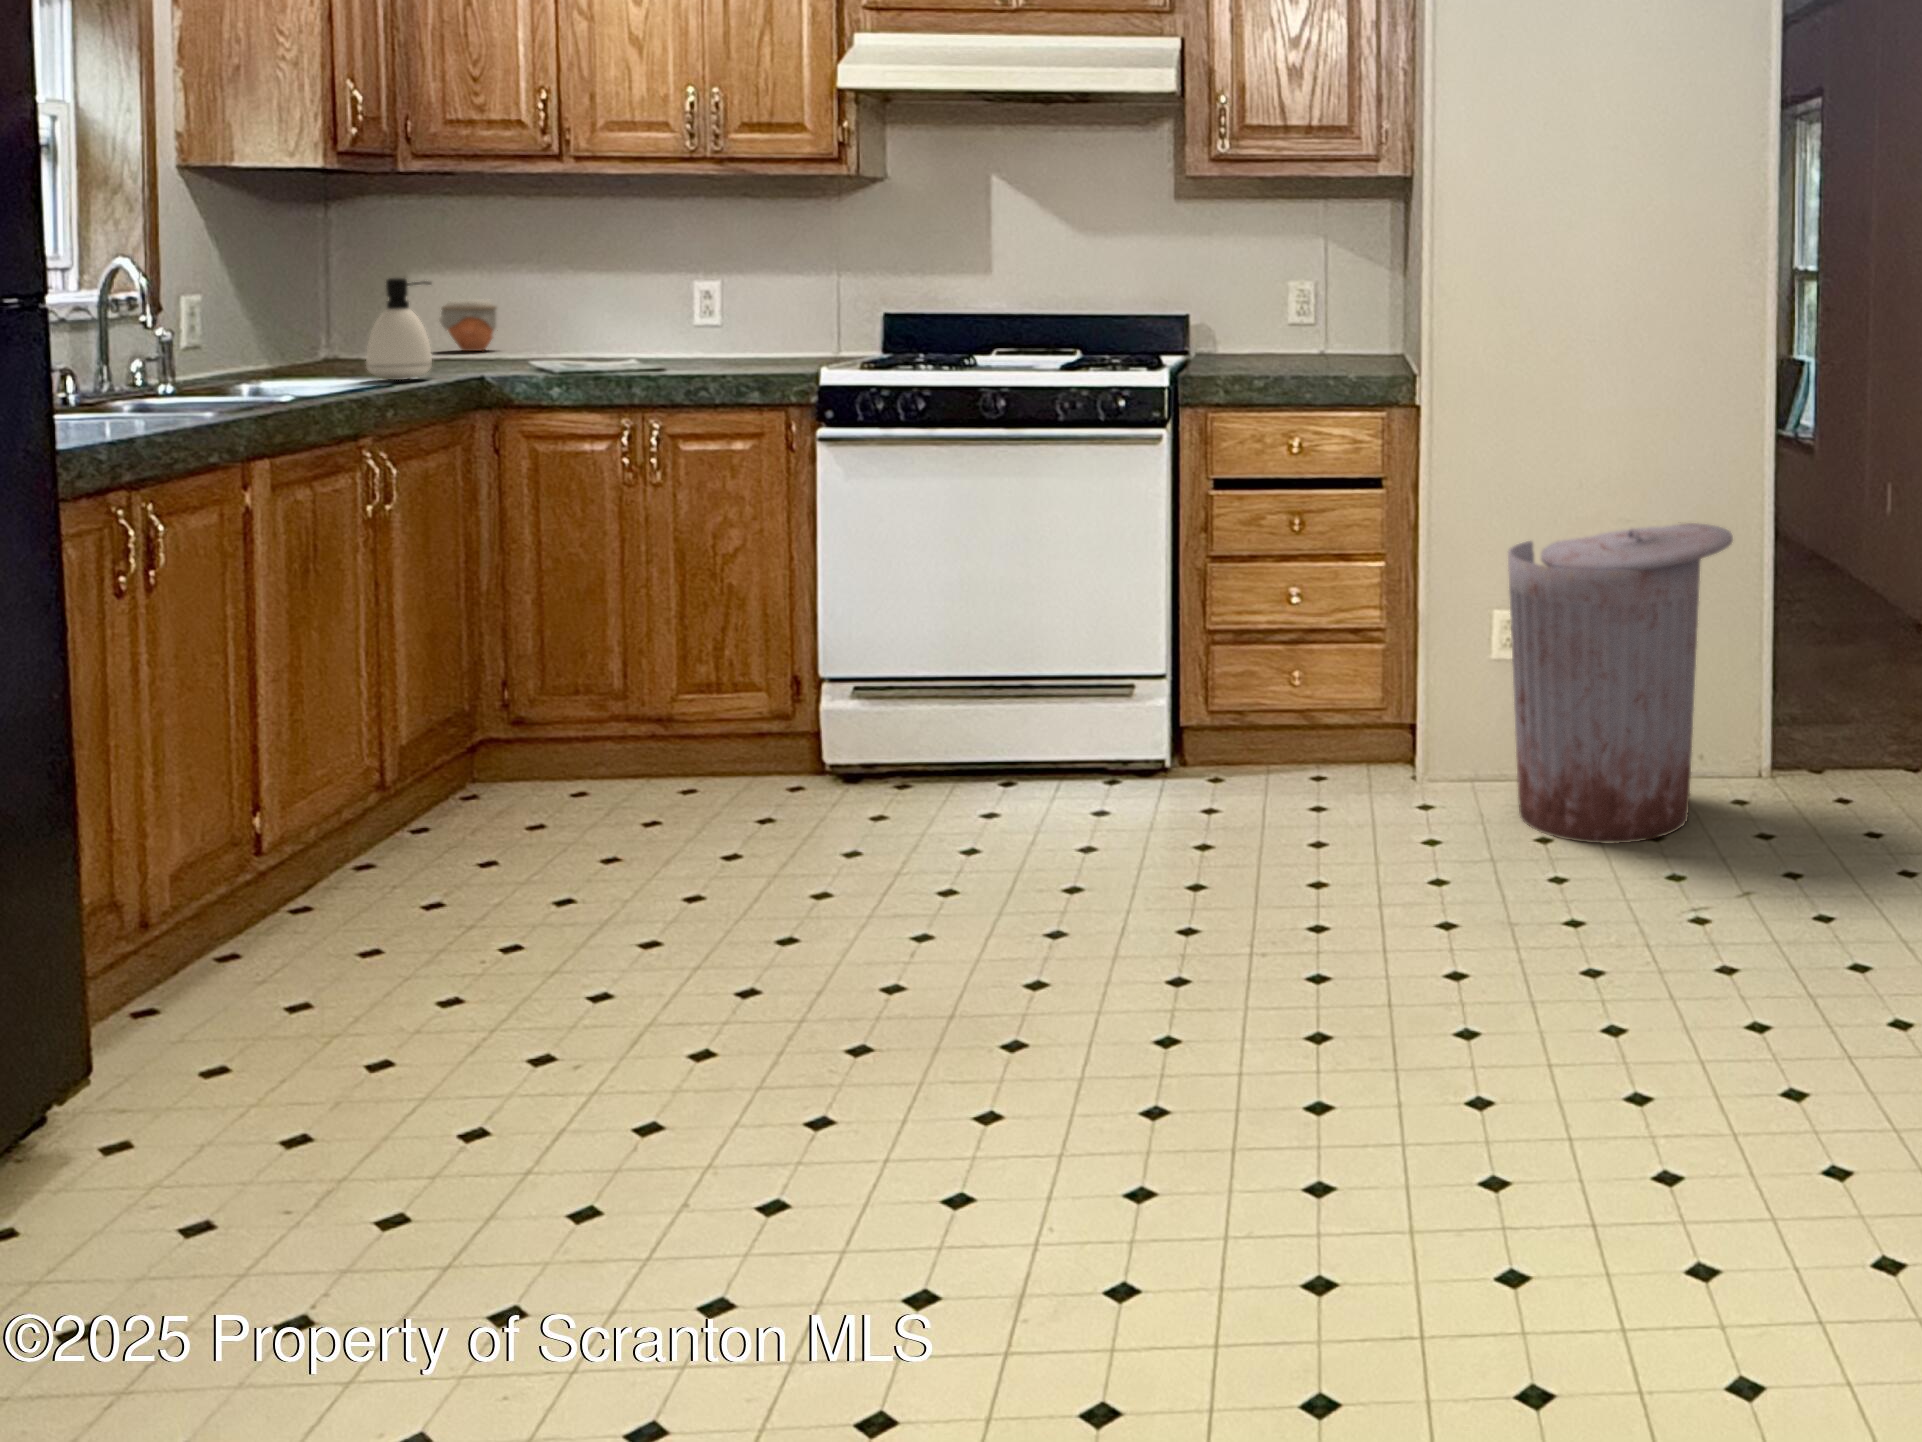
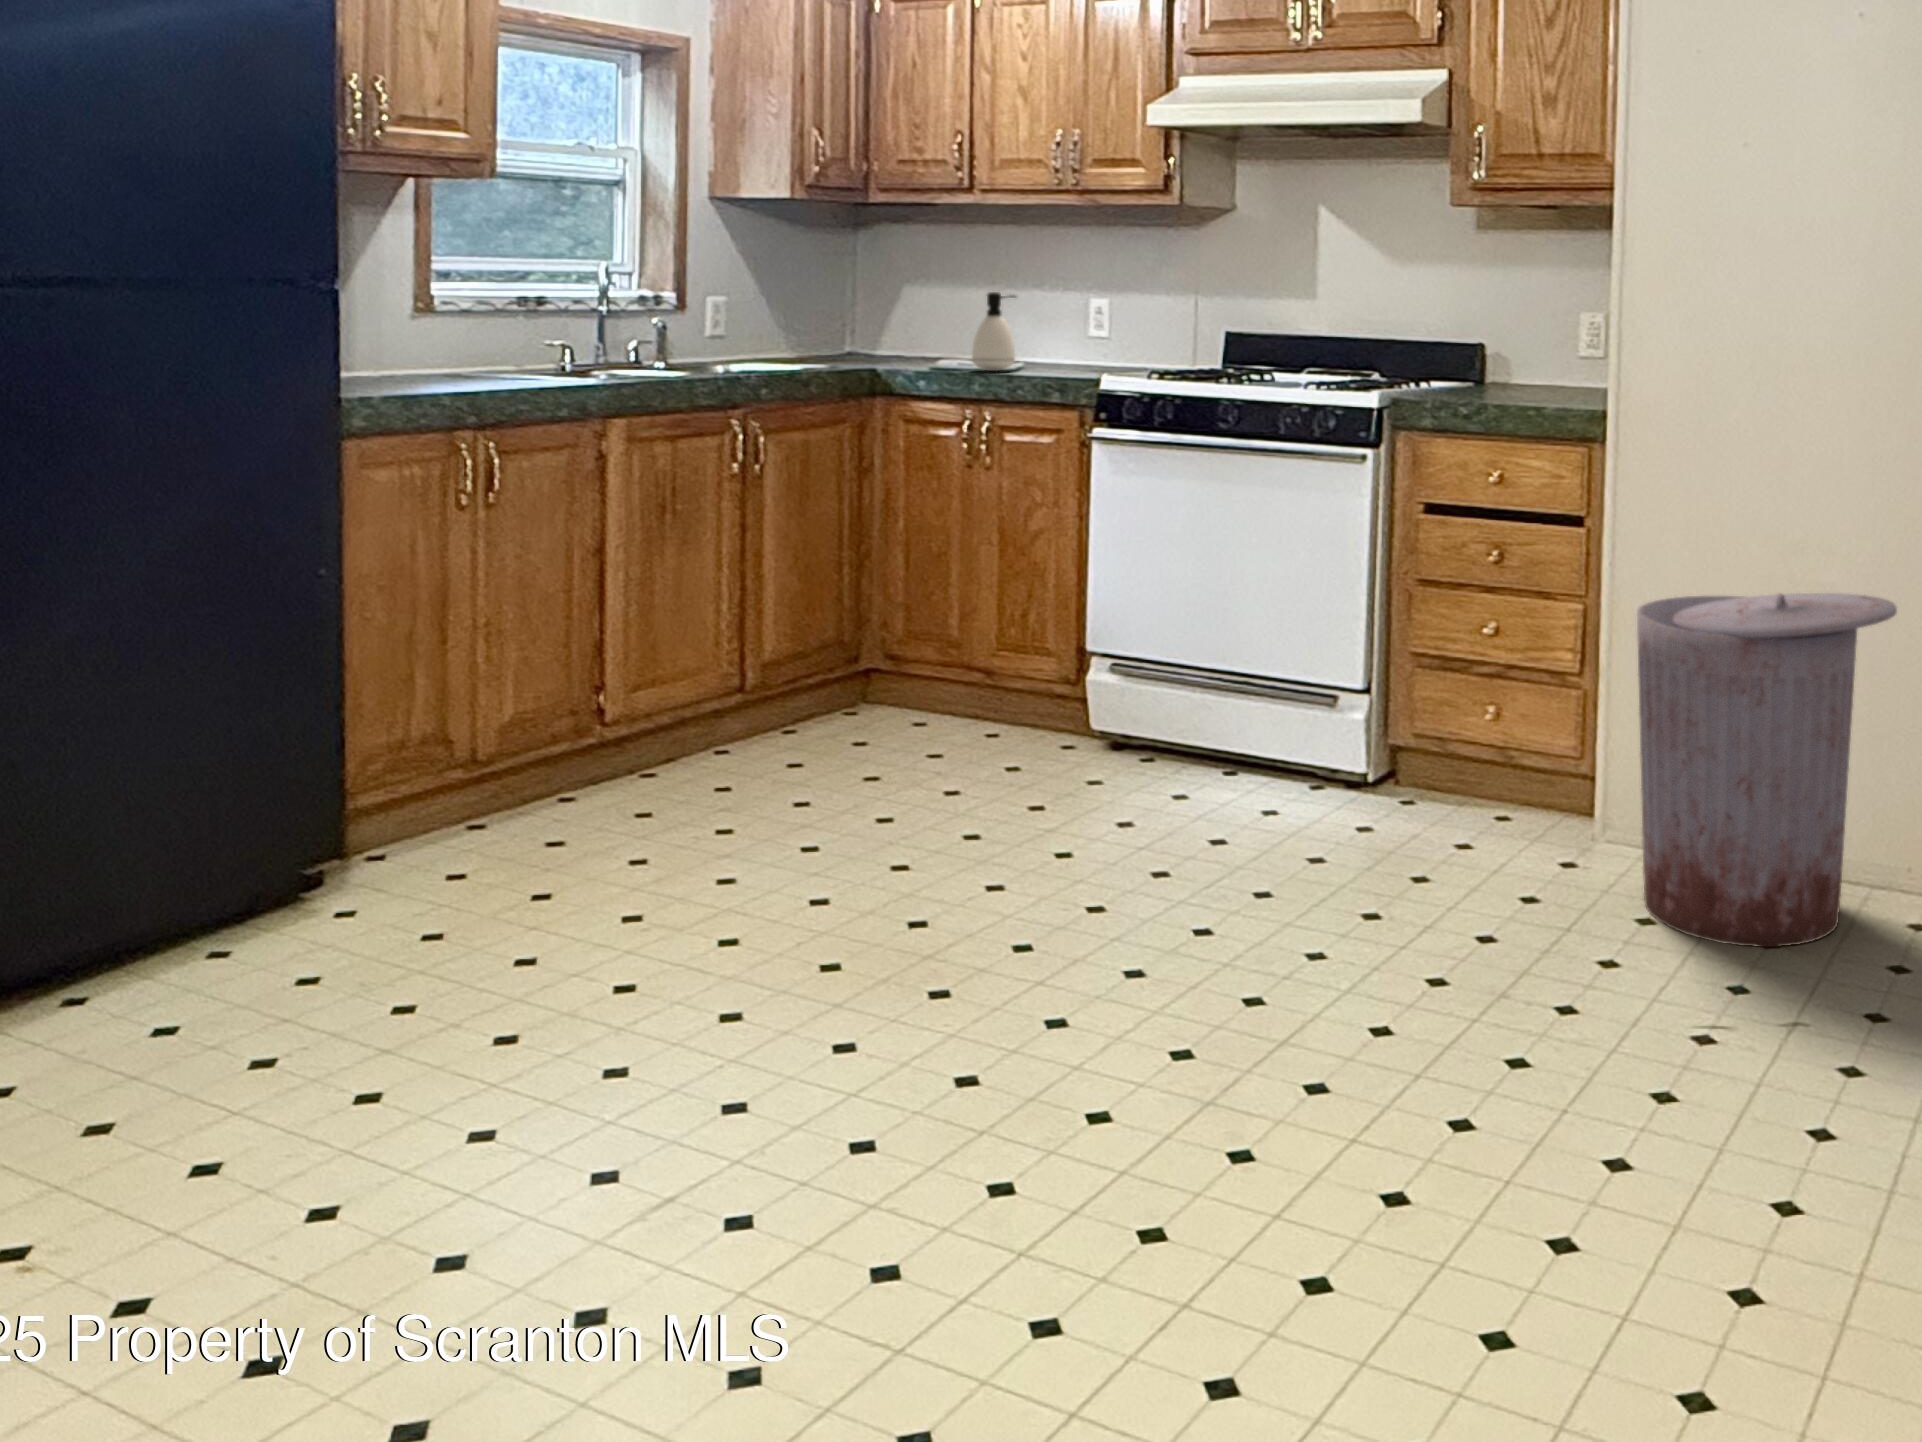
soap dispenser: present [366,278,432,380] -> present [972,292,1015,371]
jar: present [439,299,496,351] -> none [919,310,968,352]

